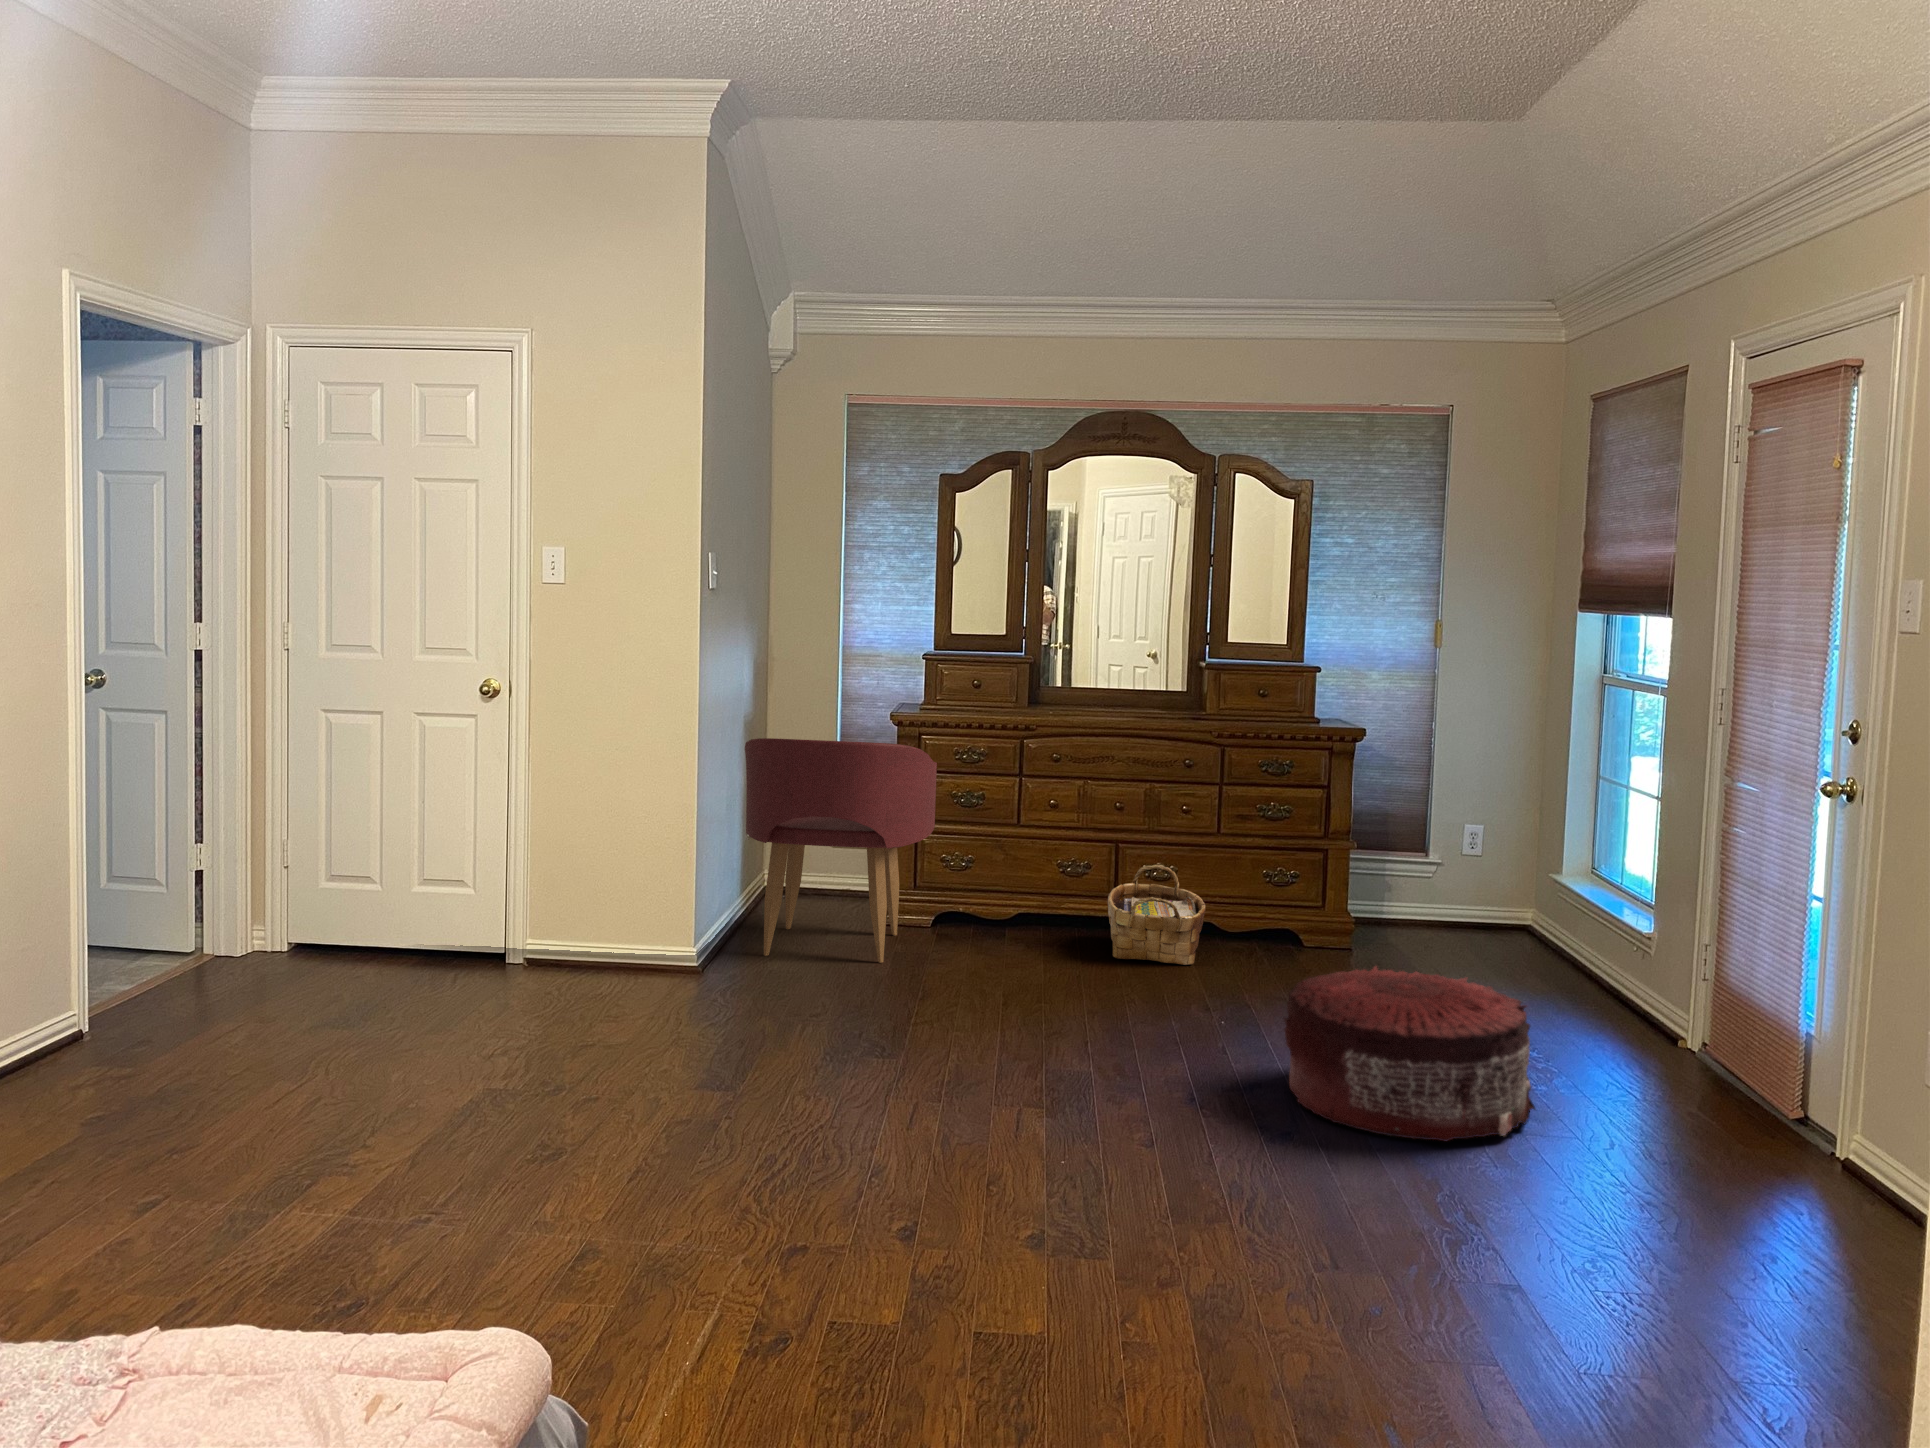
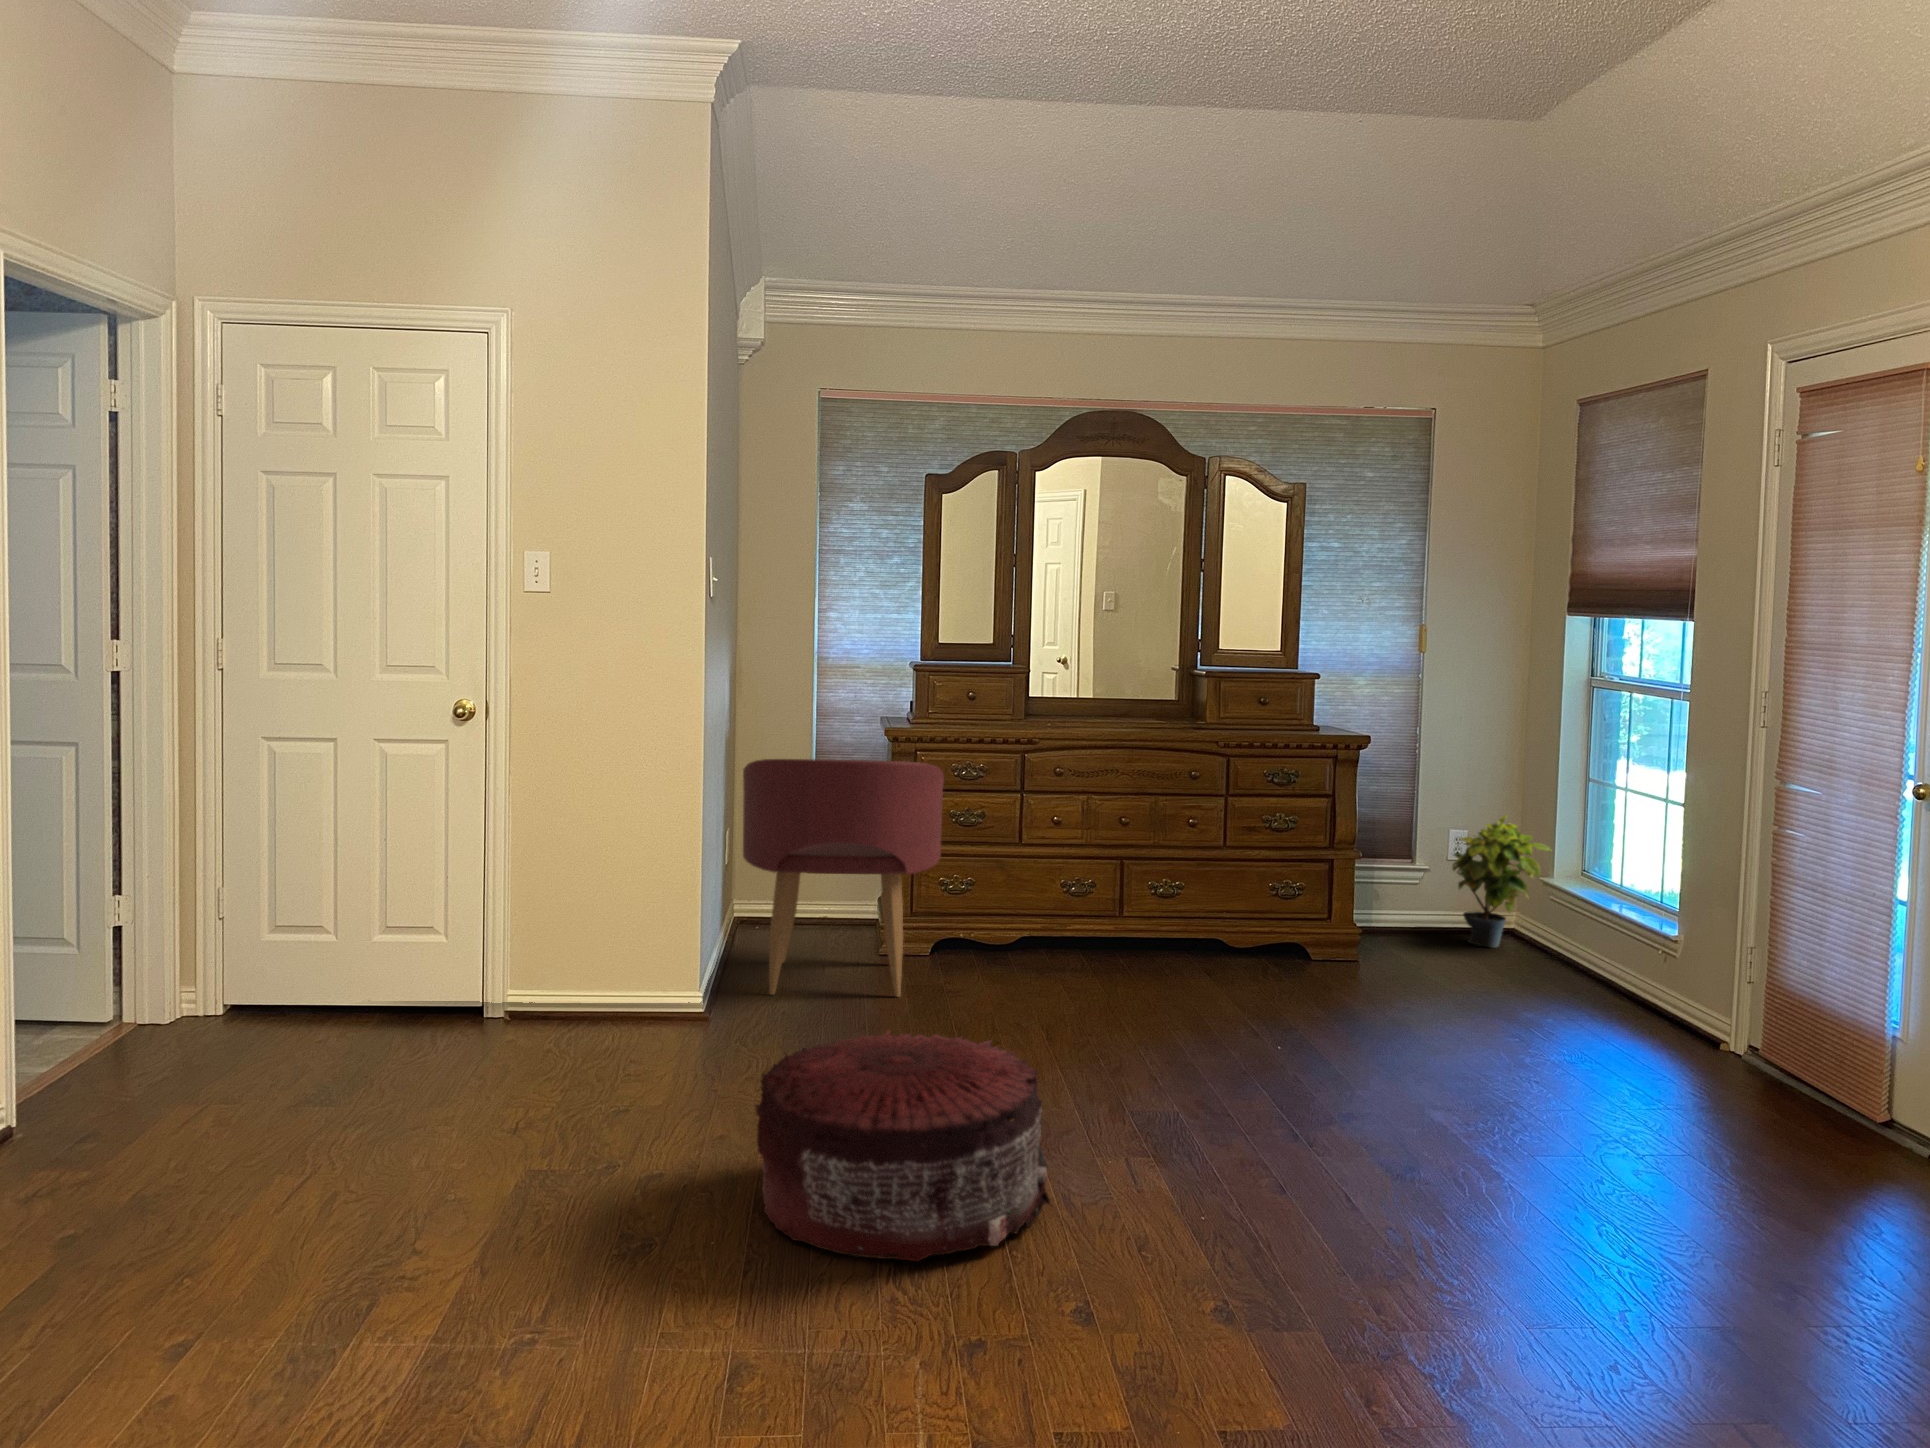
potted plant: none [1458,810,1558,943] -> present [1453,815,1552,948]
woven basket: present [1108,865,1206,965] -> none [1123,881,1225,985]
pouf: present [1284,967,1535,1141] -> present [756,1030,1050,1261]

